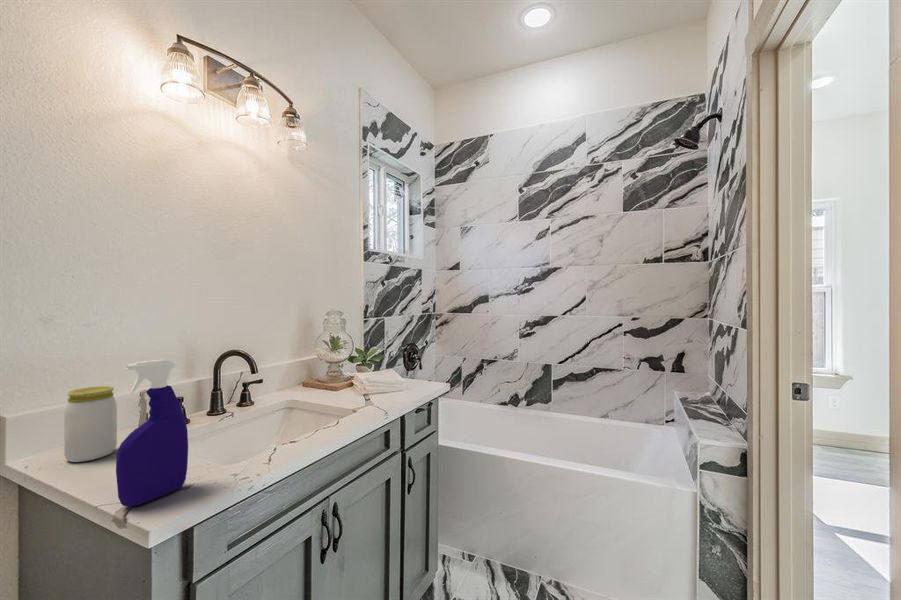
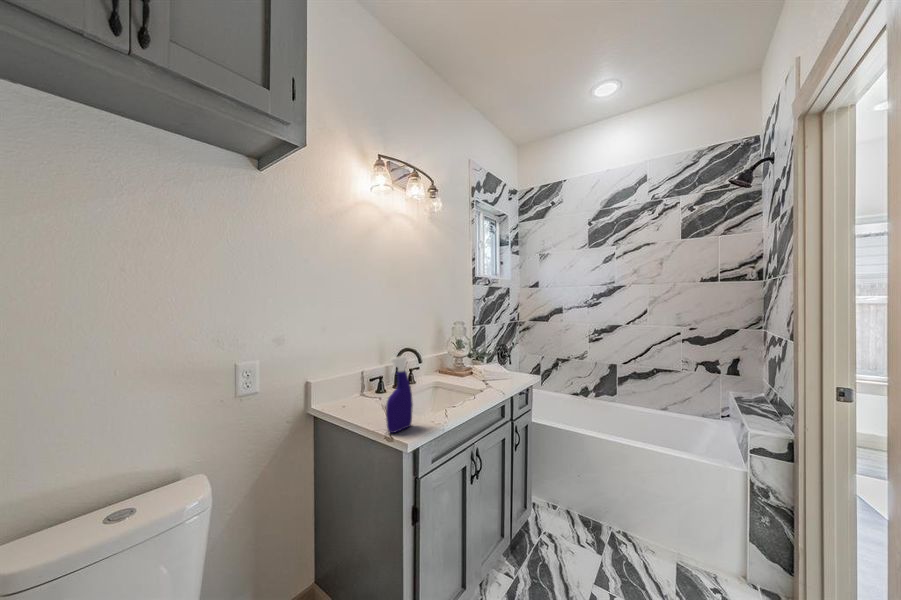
jar: present [64,386,117,462] -> none [337,369,359,410]

